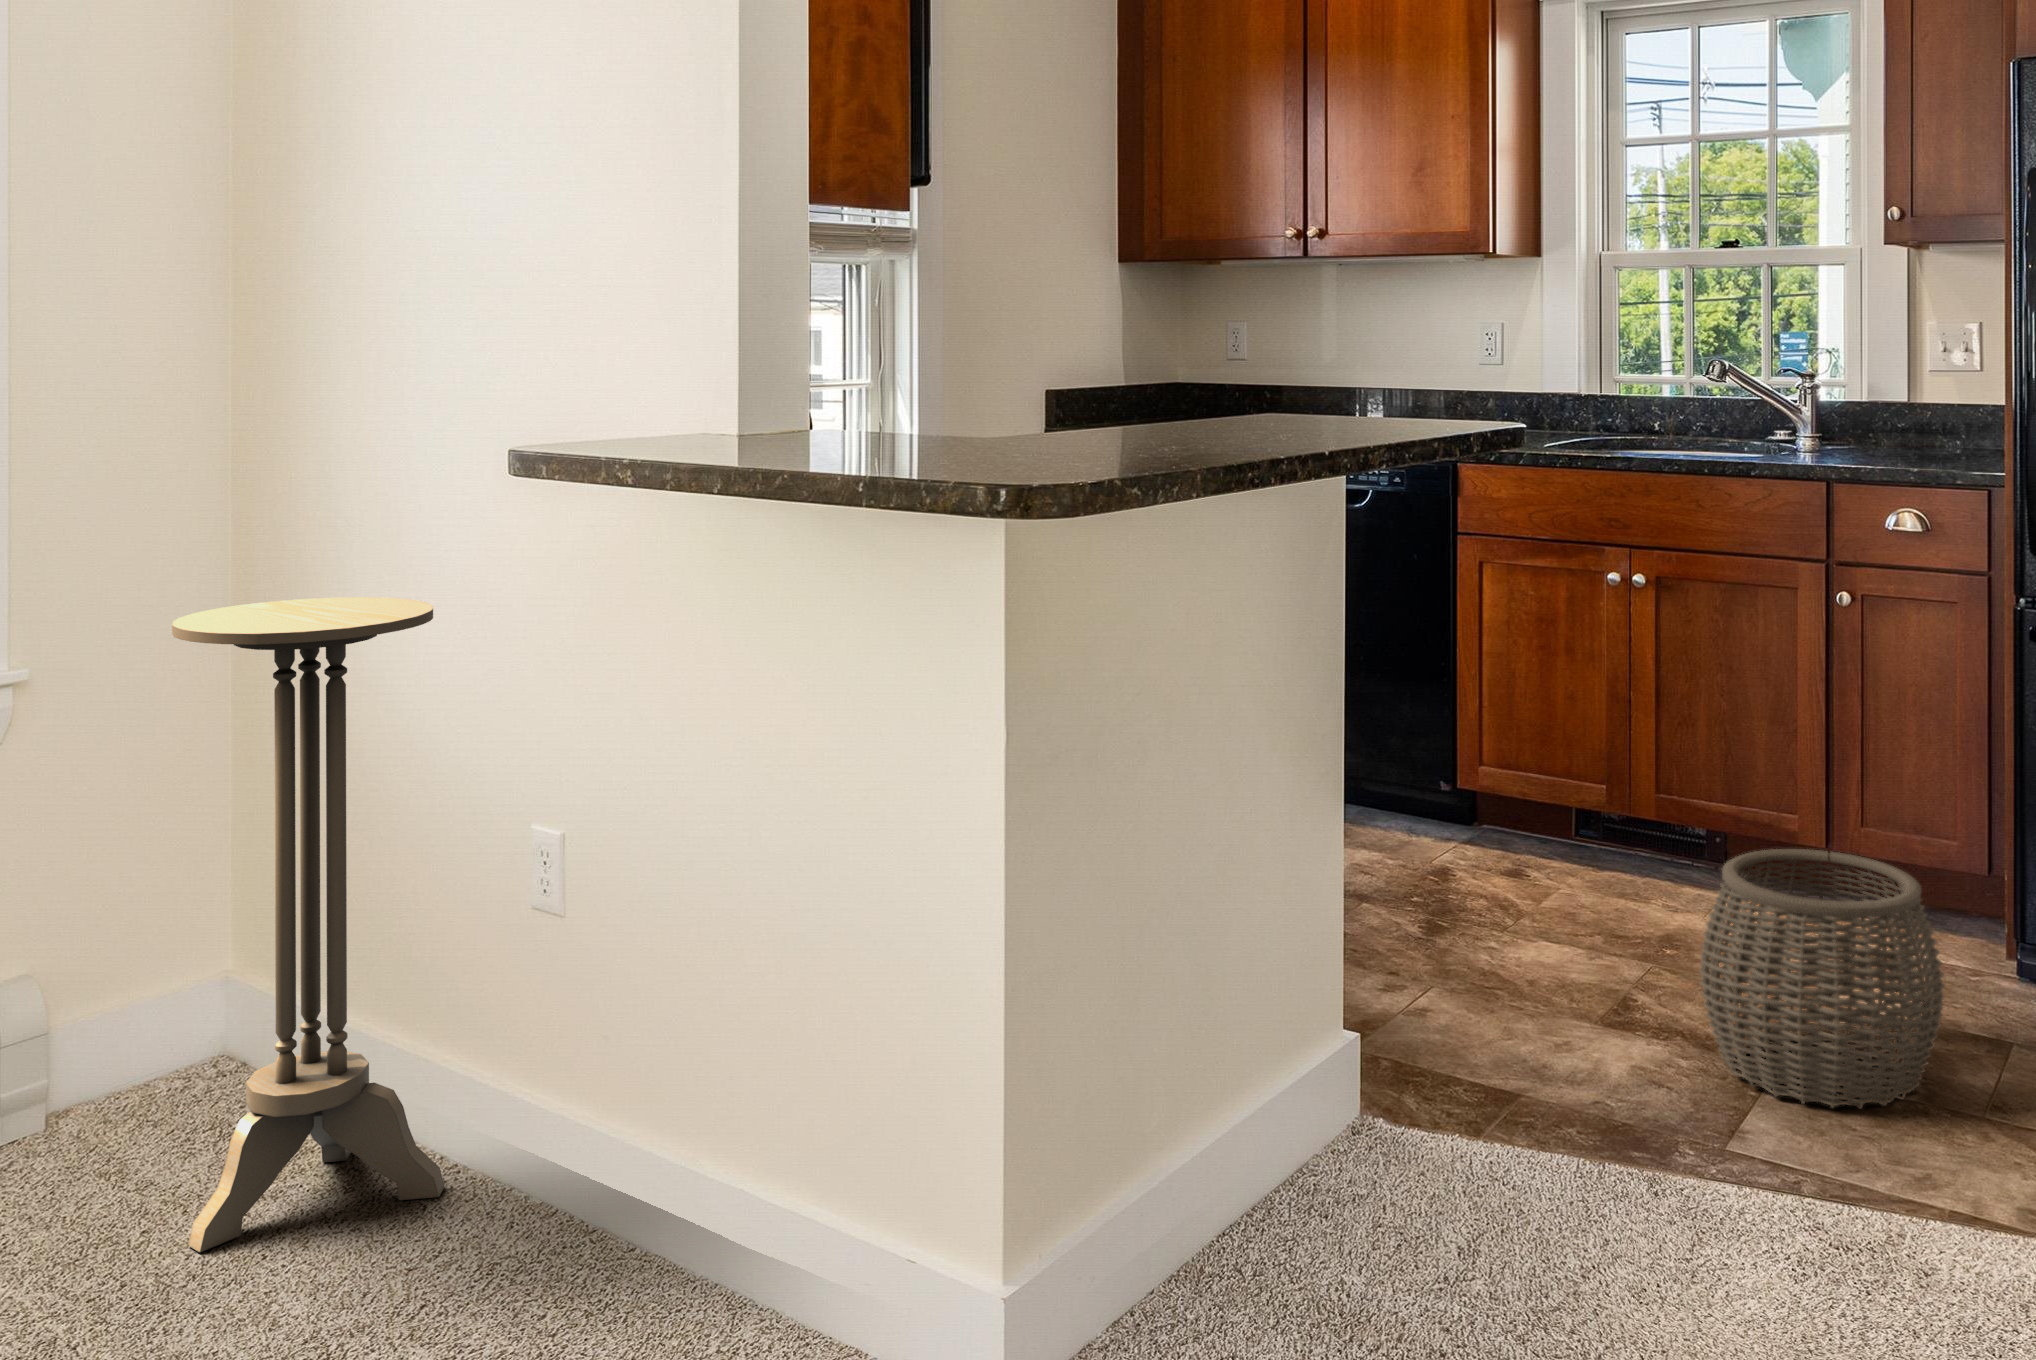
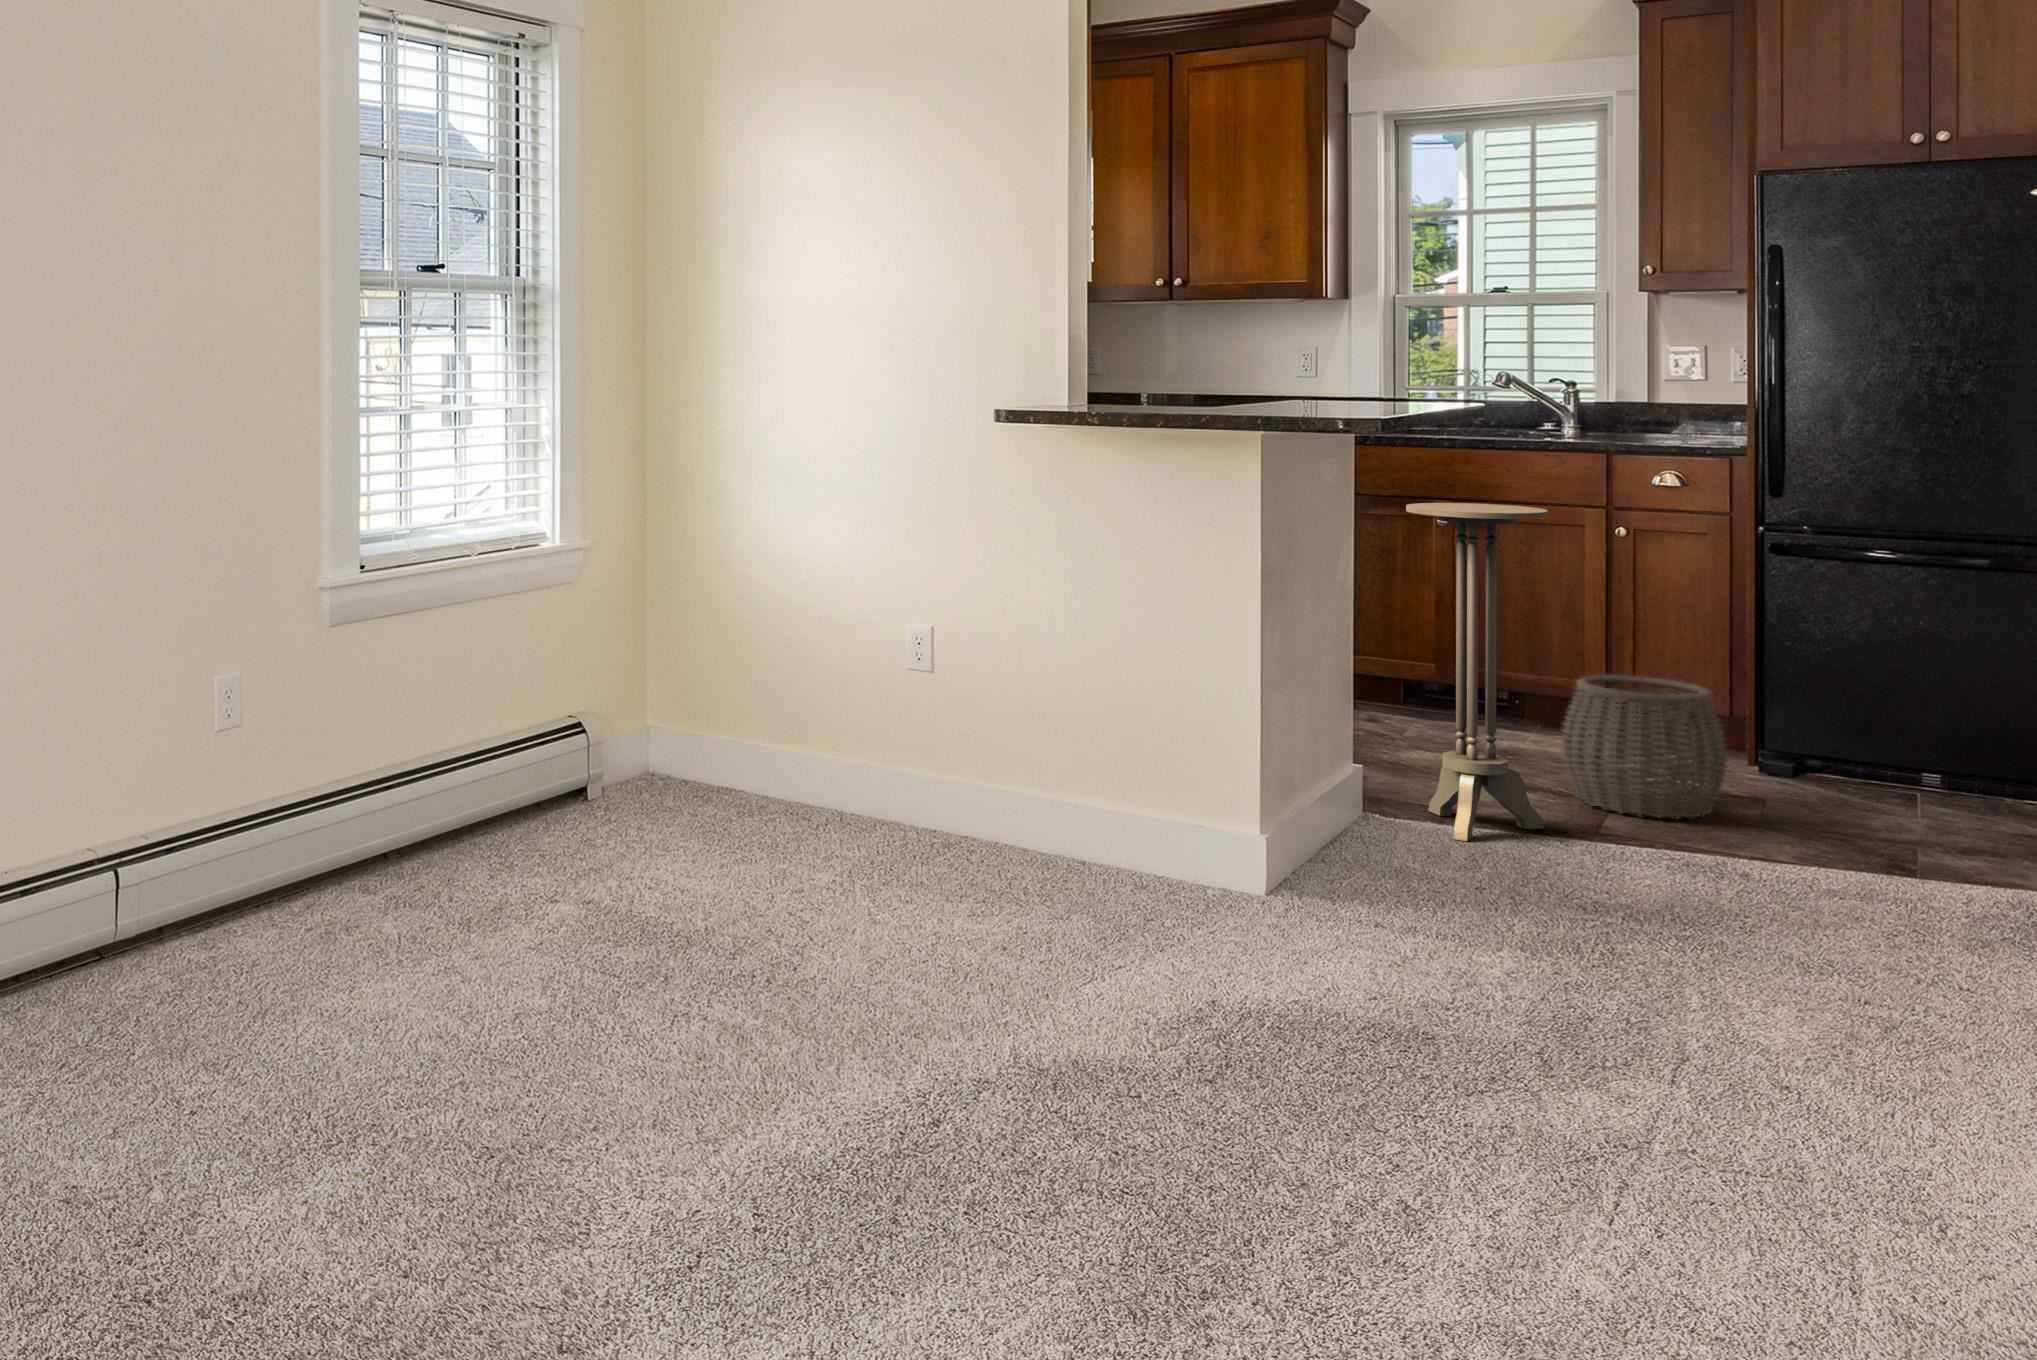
side table: present [172,597,445,1252] -> present [1406,503,1548,841]

